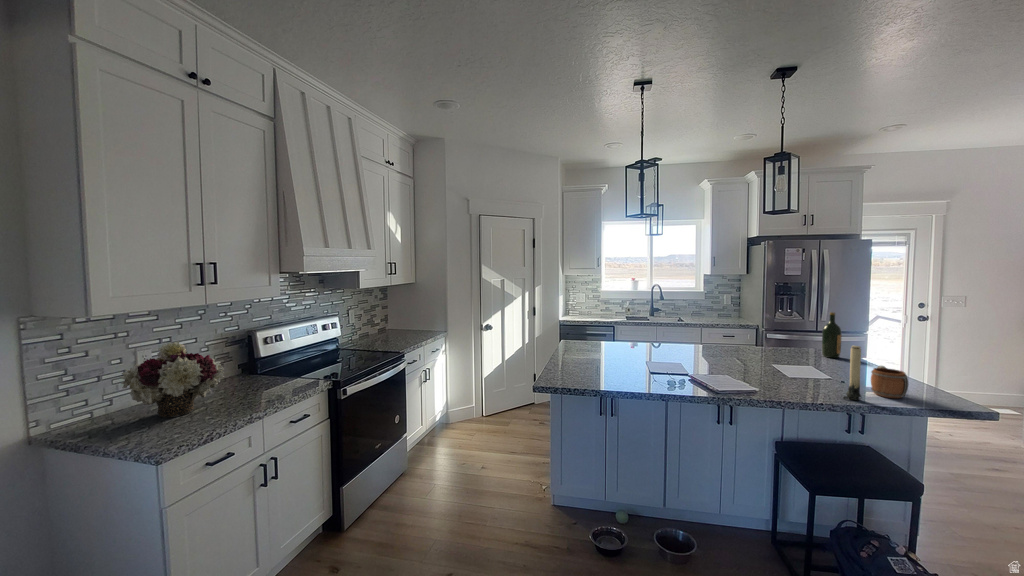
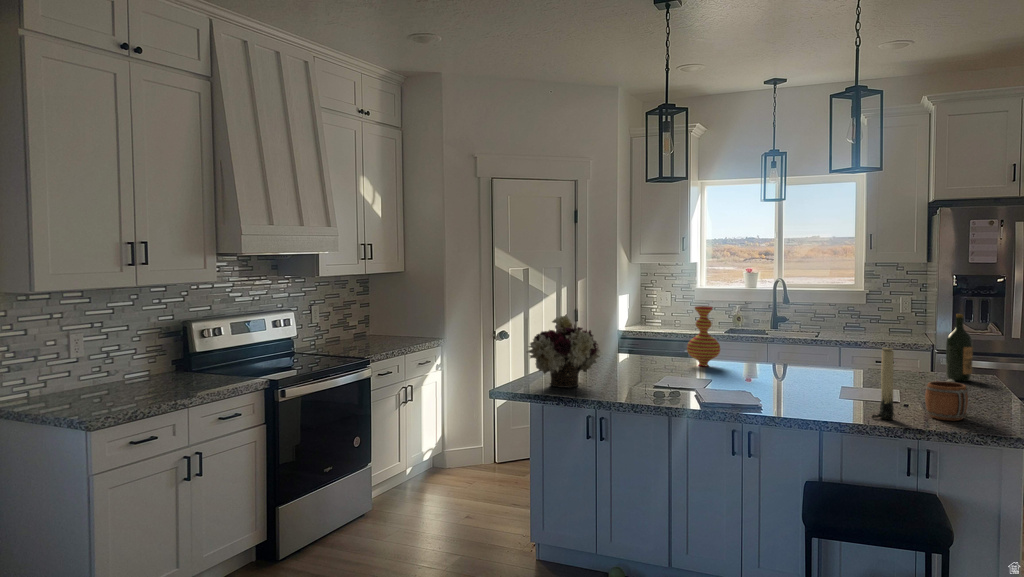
vase: none [644,308,668,351] -> present [687,306,720,366]
flower arrangement: present [120,341,225,418] -> present [527,315,600,388]

